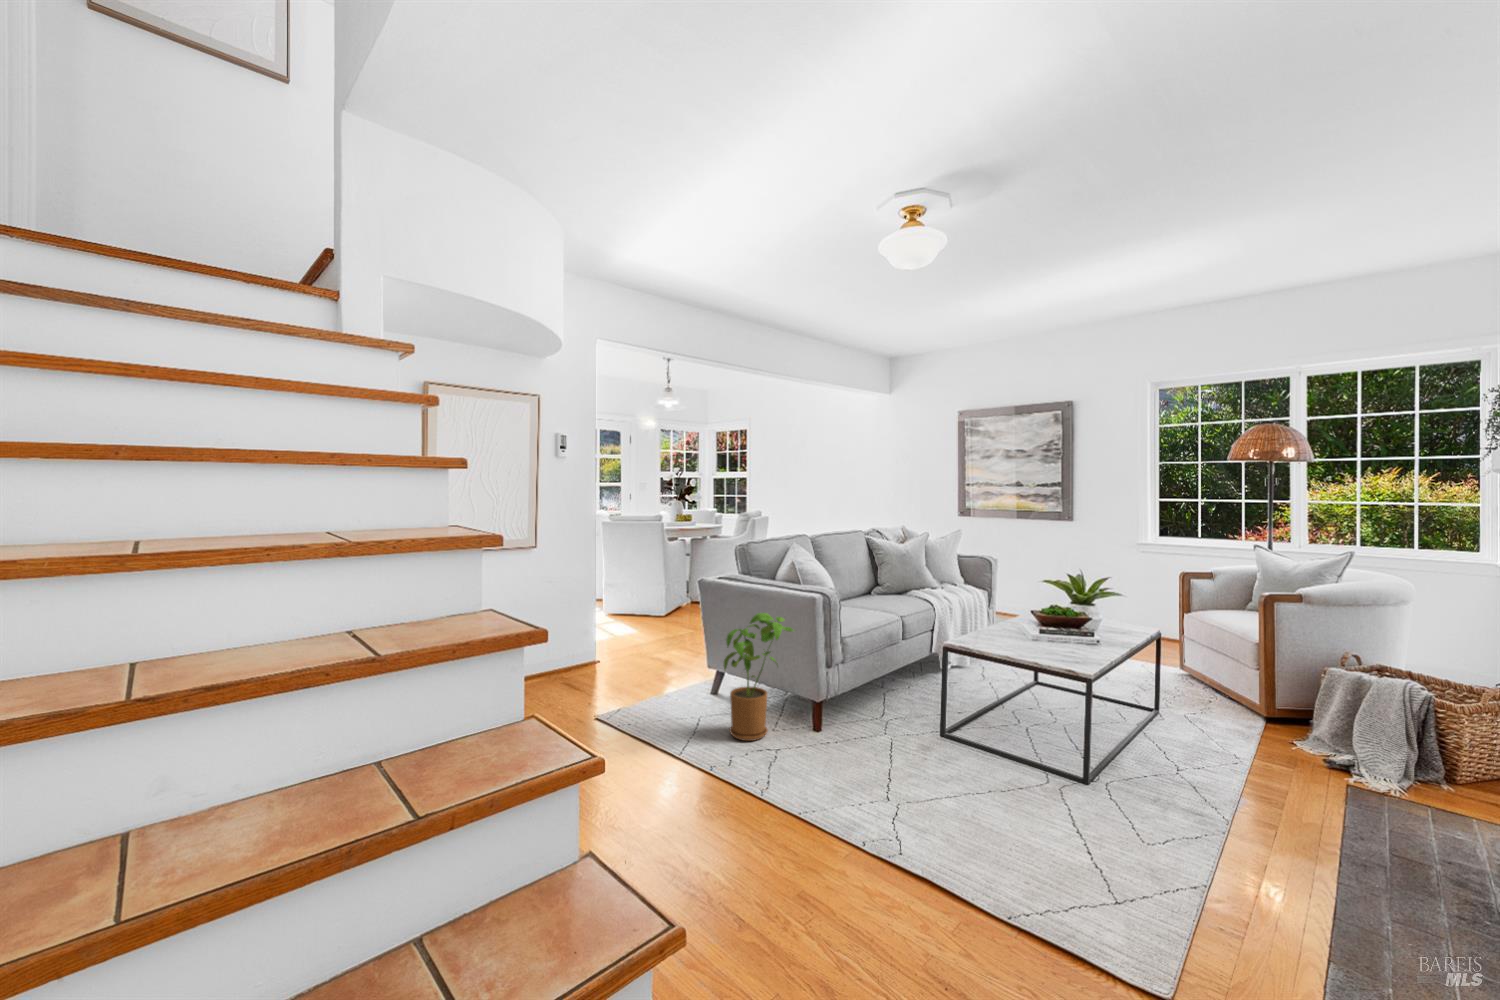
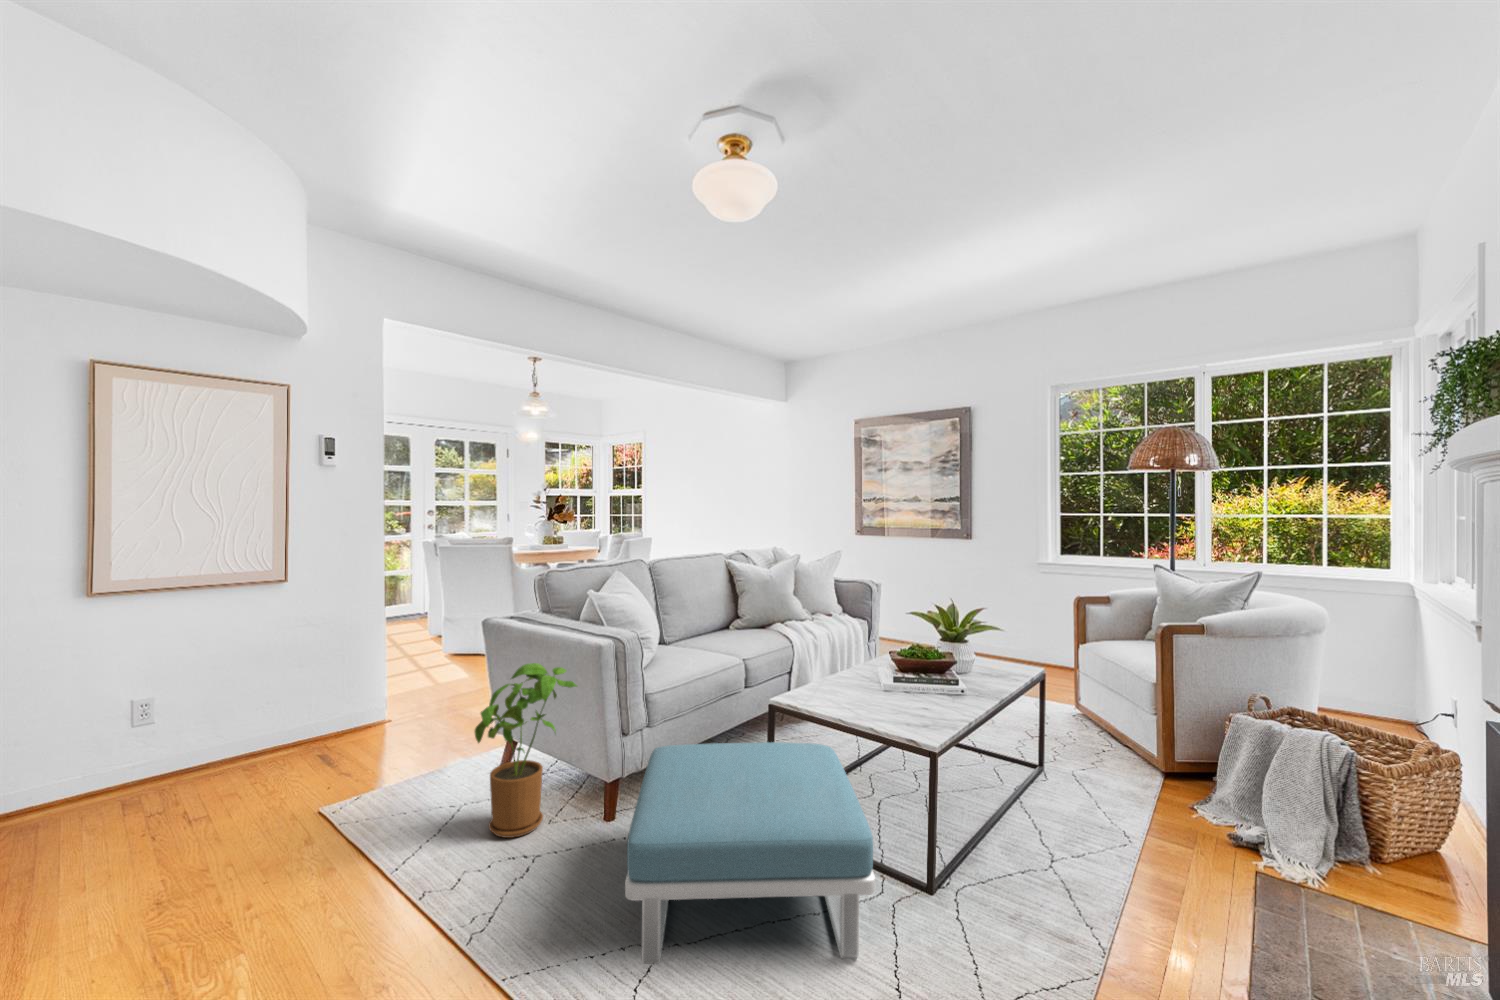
footstool: none [855,676,1057,818] -> present [625,742,875,964]

